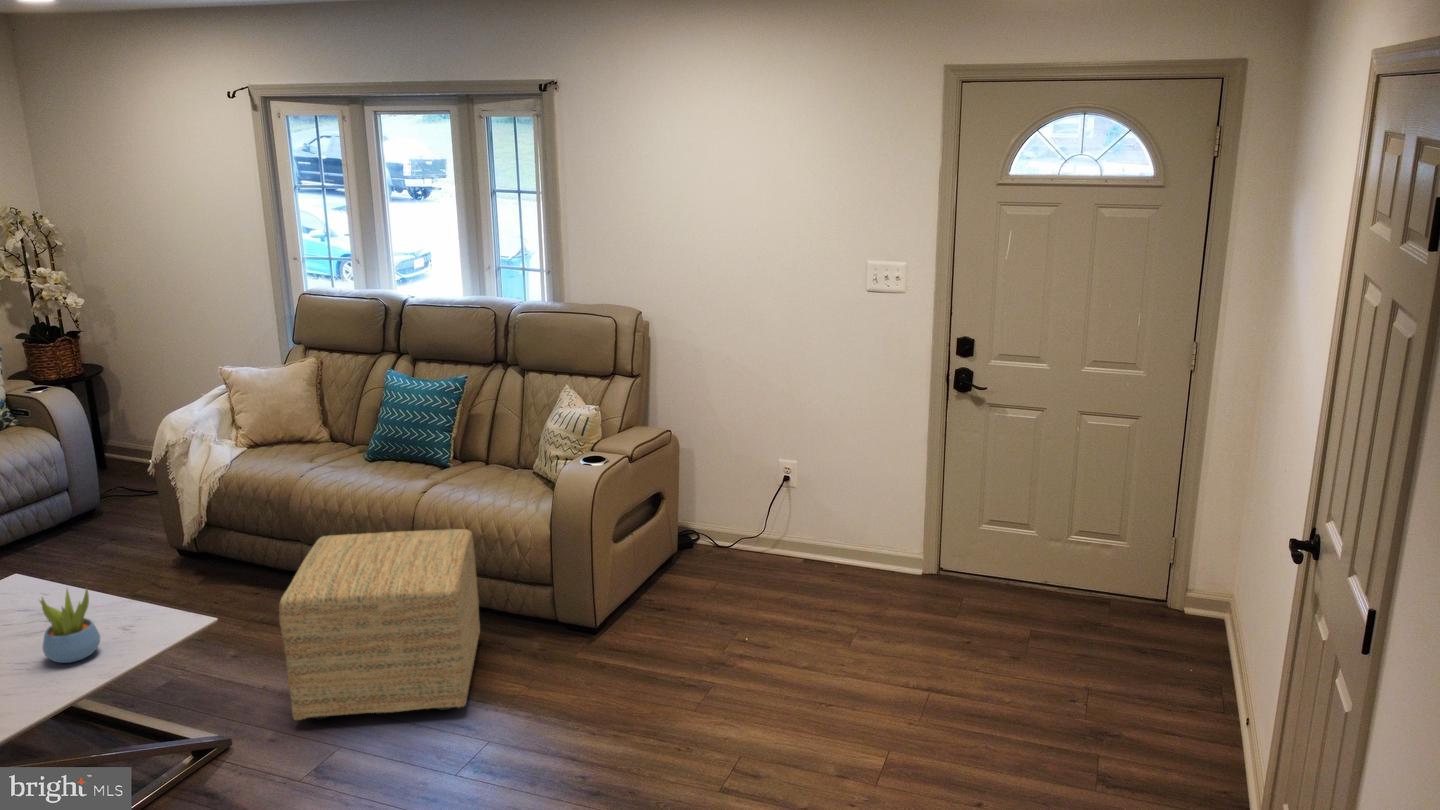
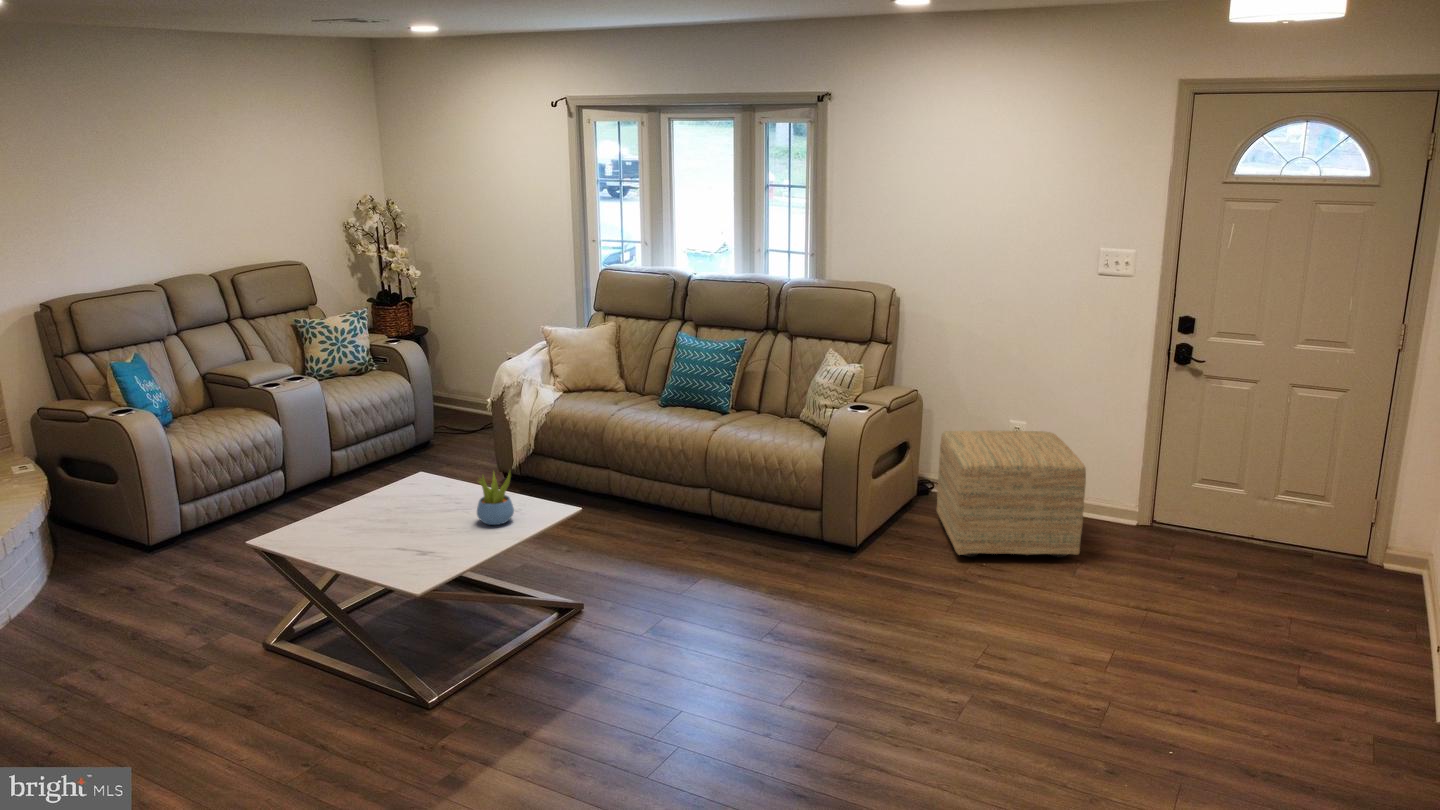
ottoman: present [279,529,480,720] -> present [937,431,1086,558]

